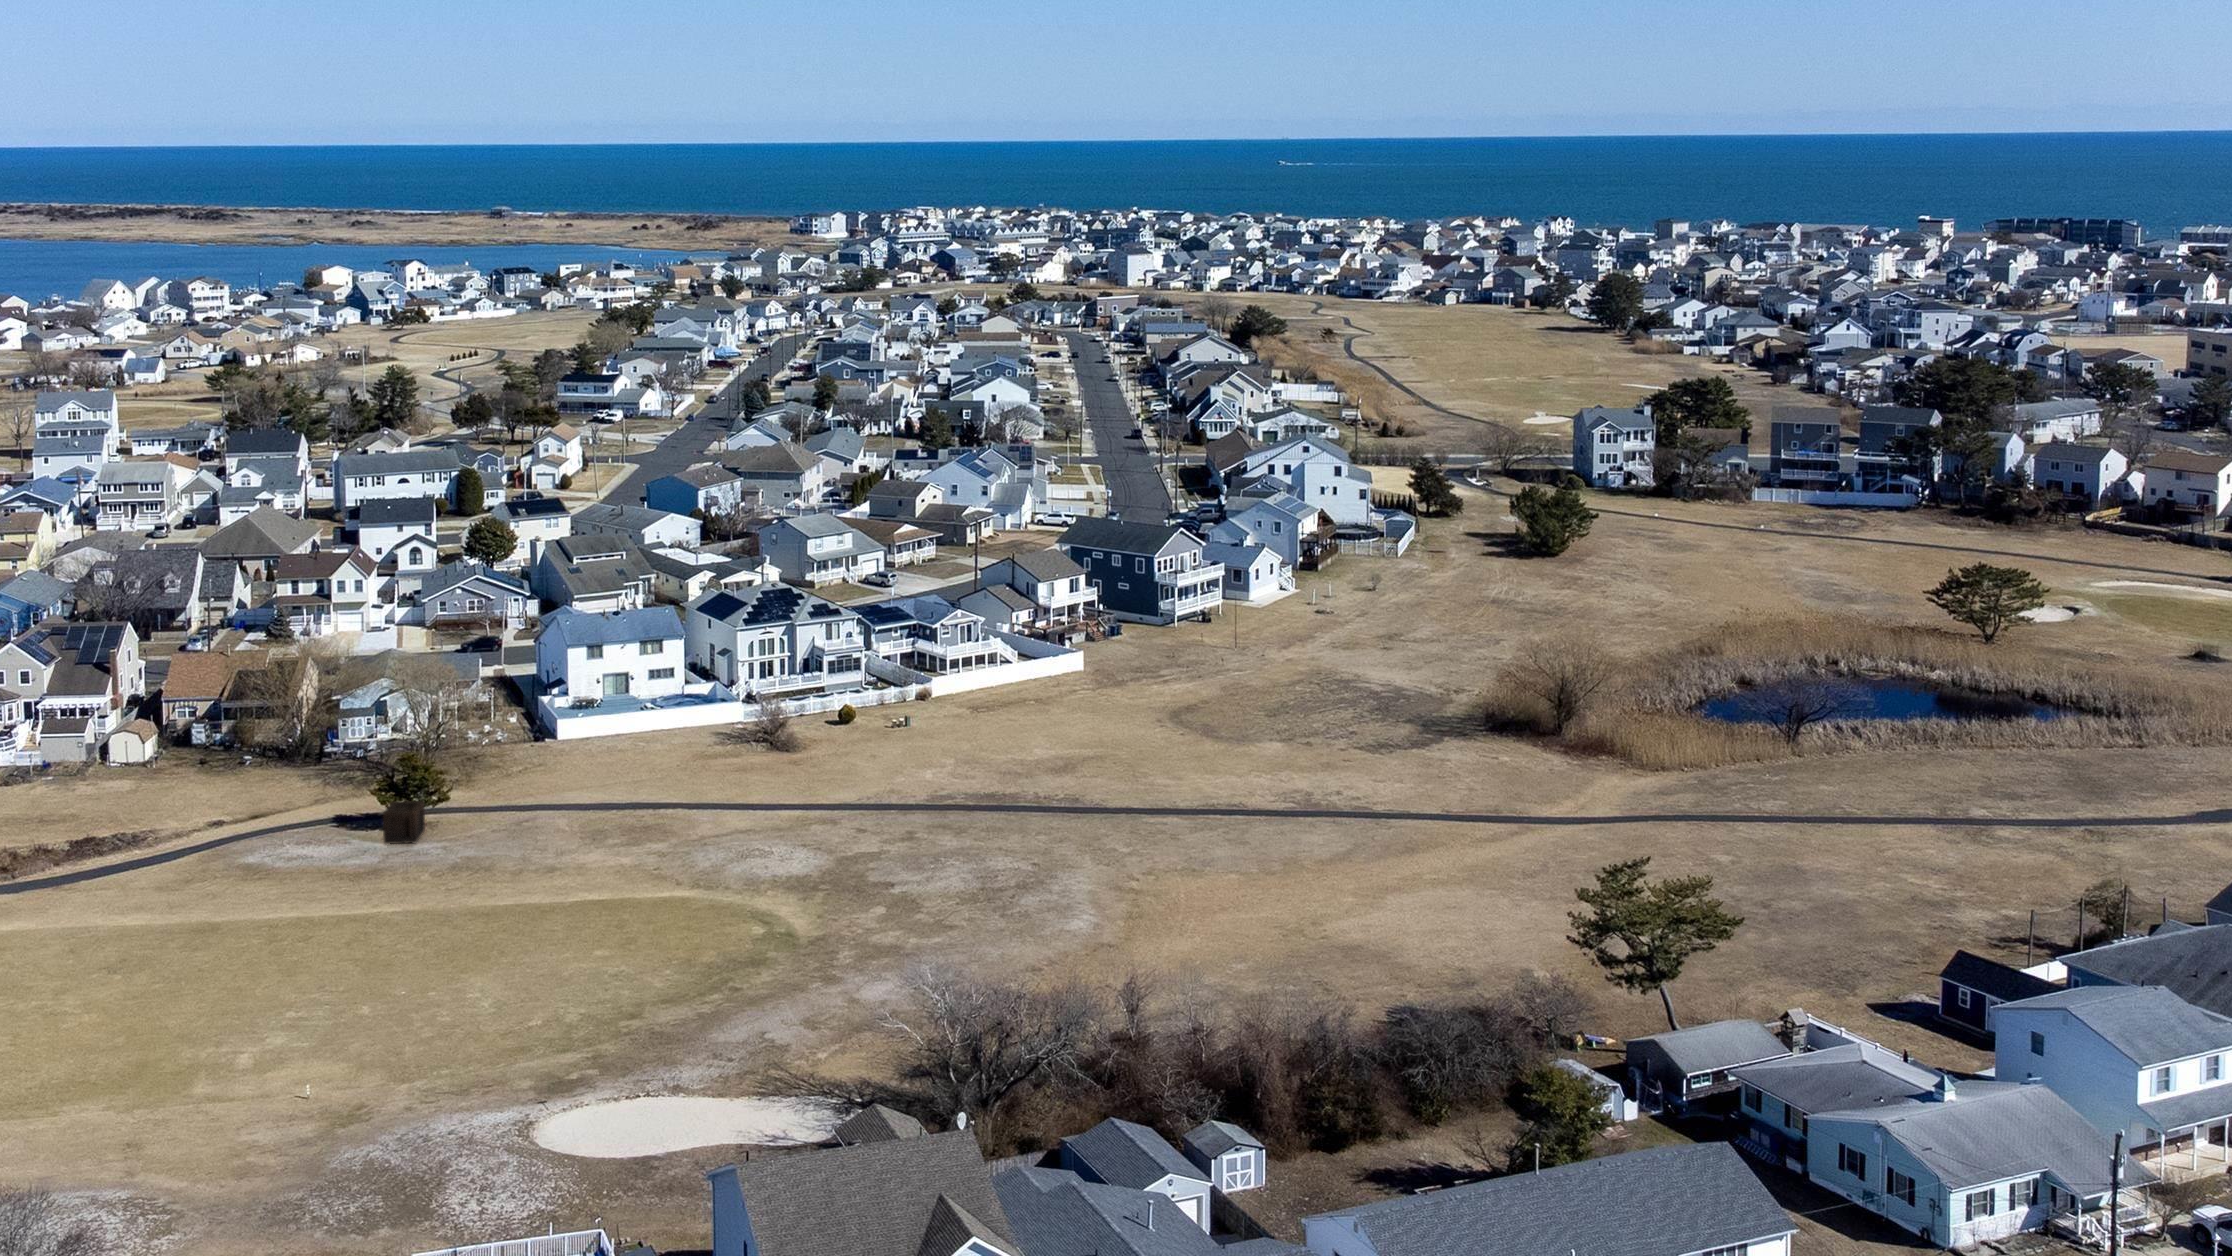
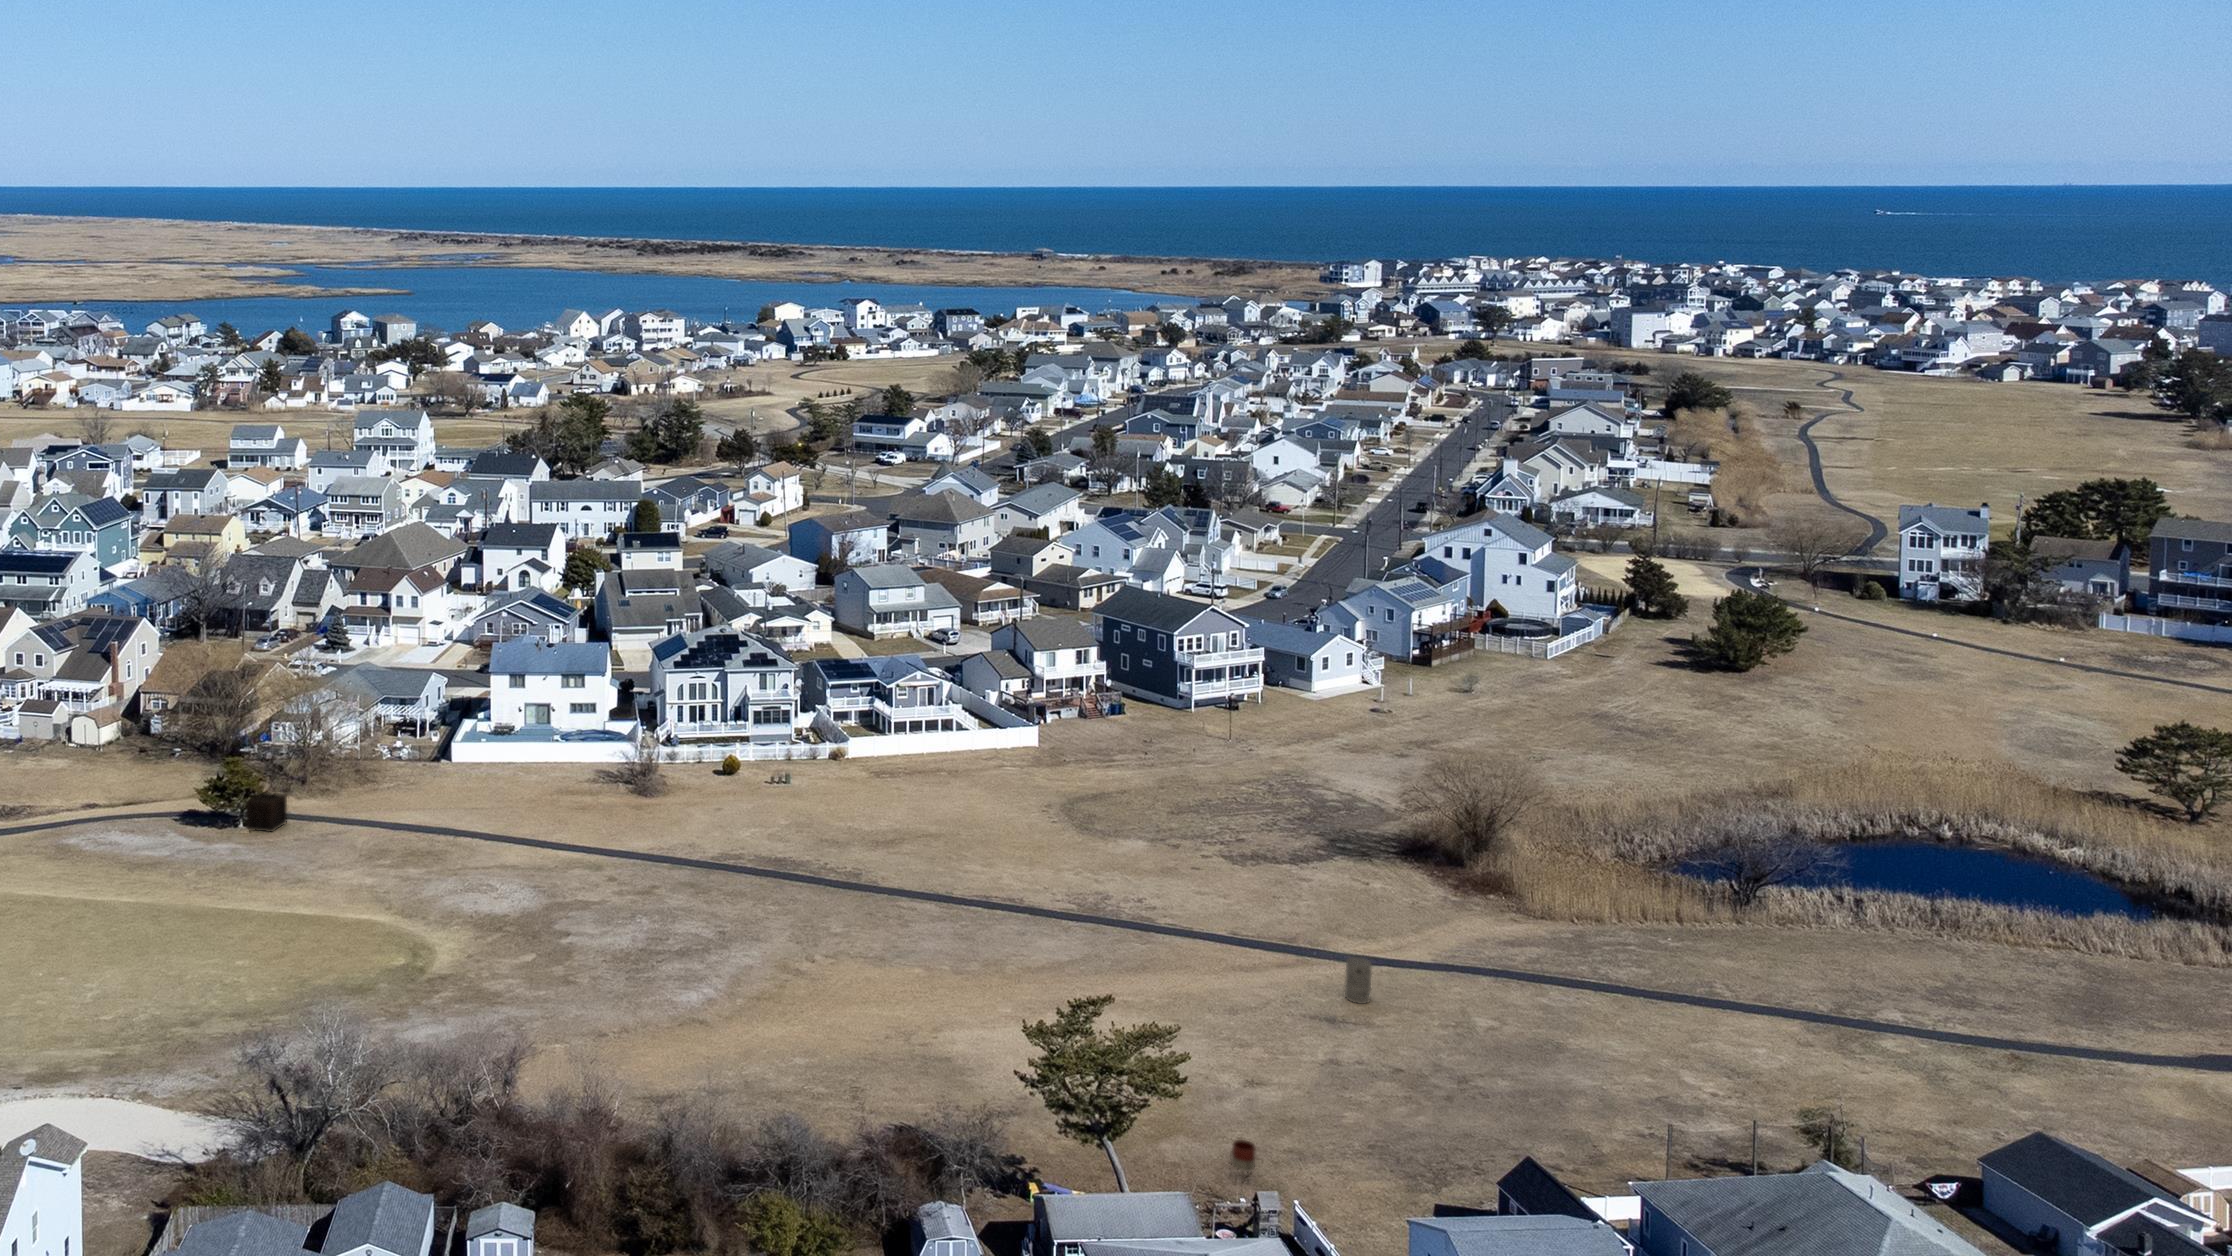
trash can: none [1503,835,1527,875] -> present [1345,957,1371,1004]
planter: none [1557,1020,1581,1058] -> present [1231,1140,1256,1173]

